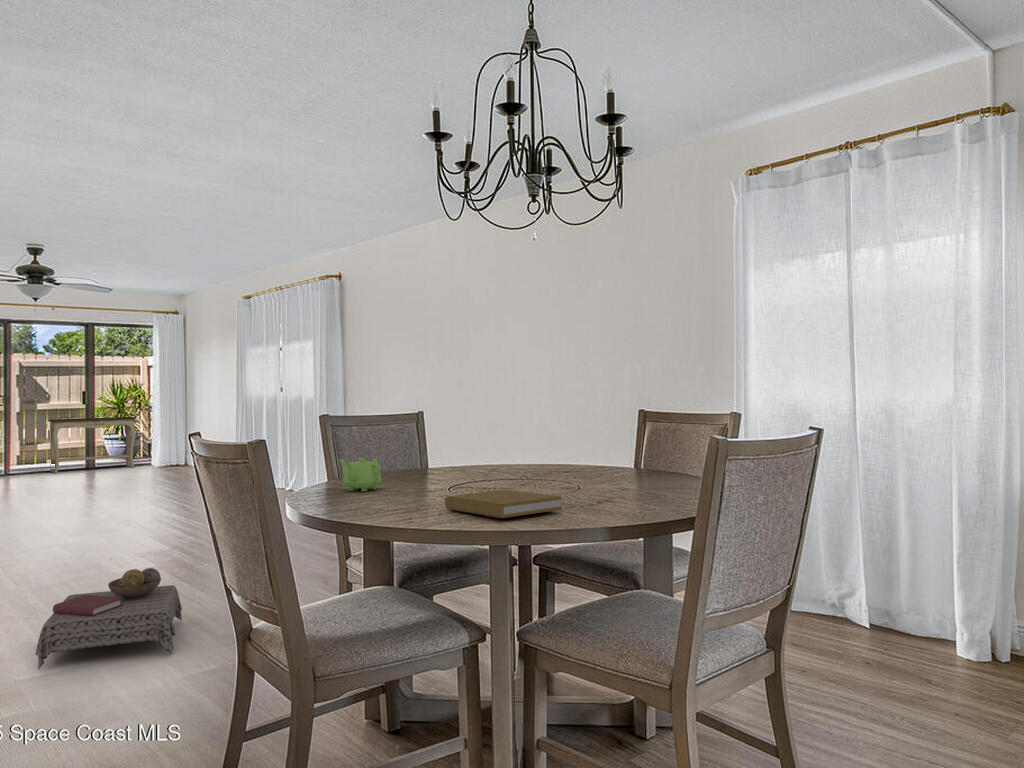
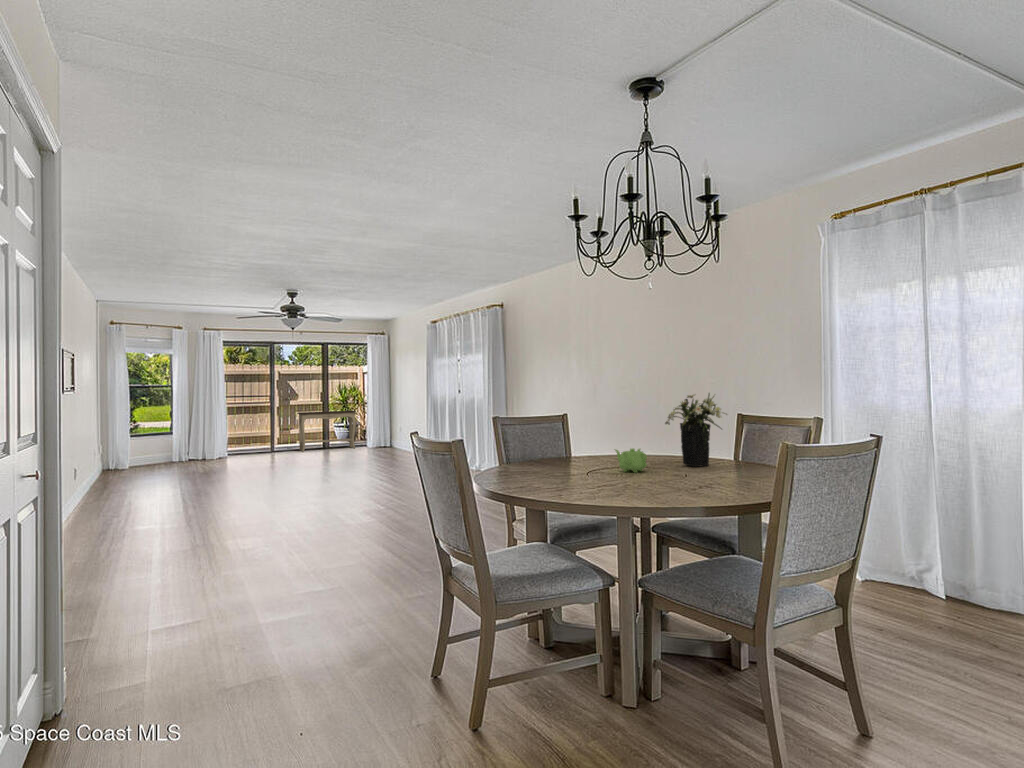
flower arrangement: none [551,379,631,476] -> present [665,393,727,467]
teapot: present [339,458,381,491] -> present [615,448,647,473]
book: present [445,490,562,518] -> none [584,477,669,499]
ottoman: present [35,568,182,669] -> none [310,523,399,589]

